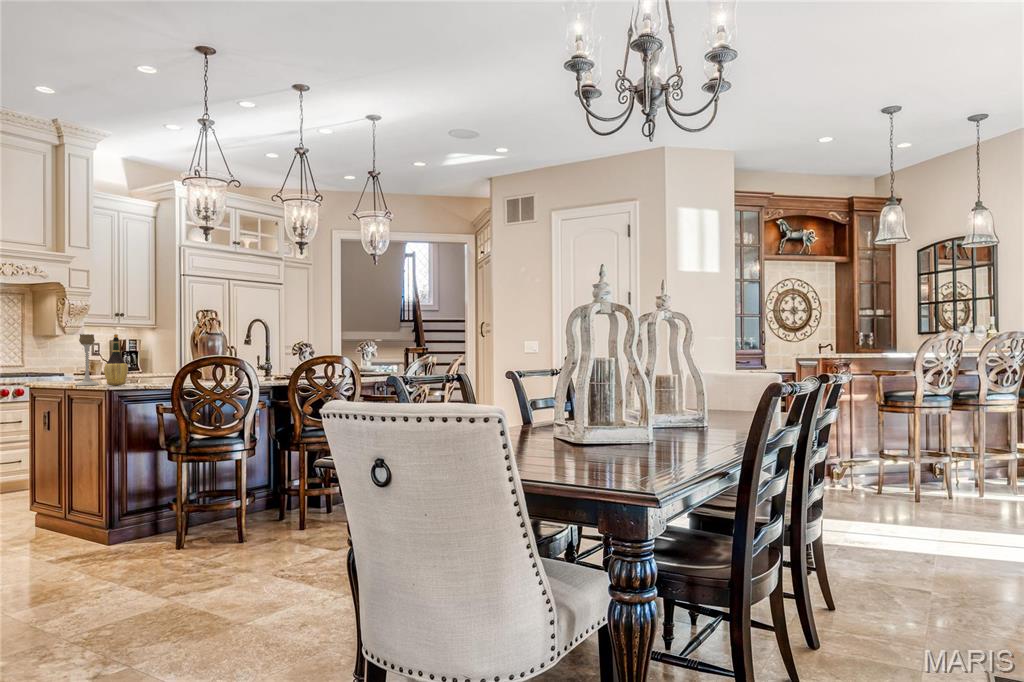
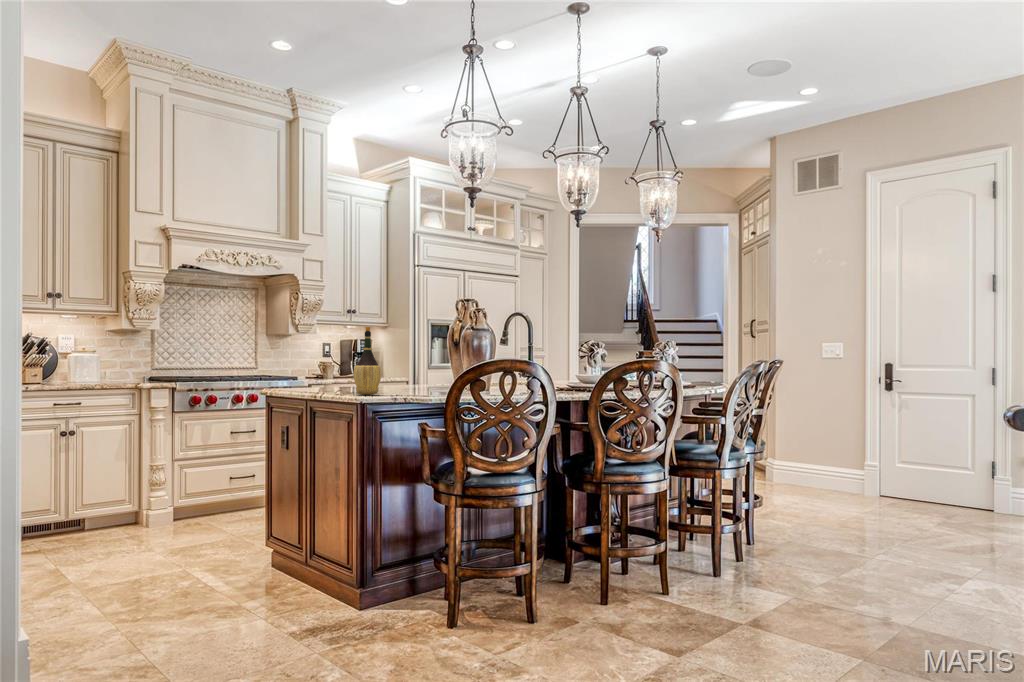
candle holder: present [75,334,99,385] -> none [319,327,346,393]

